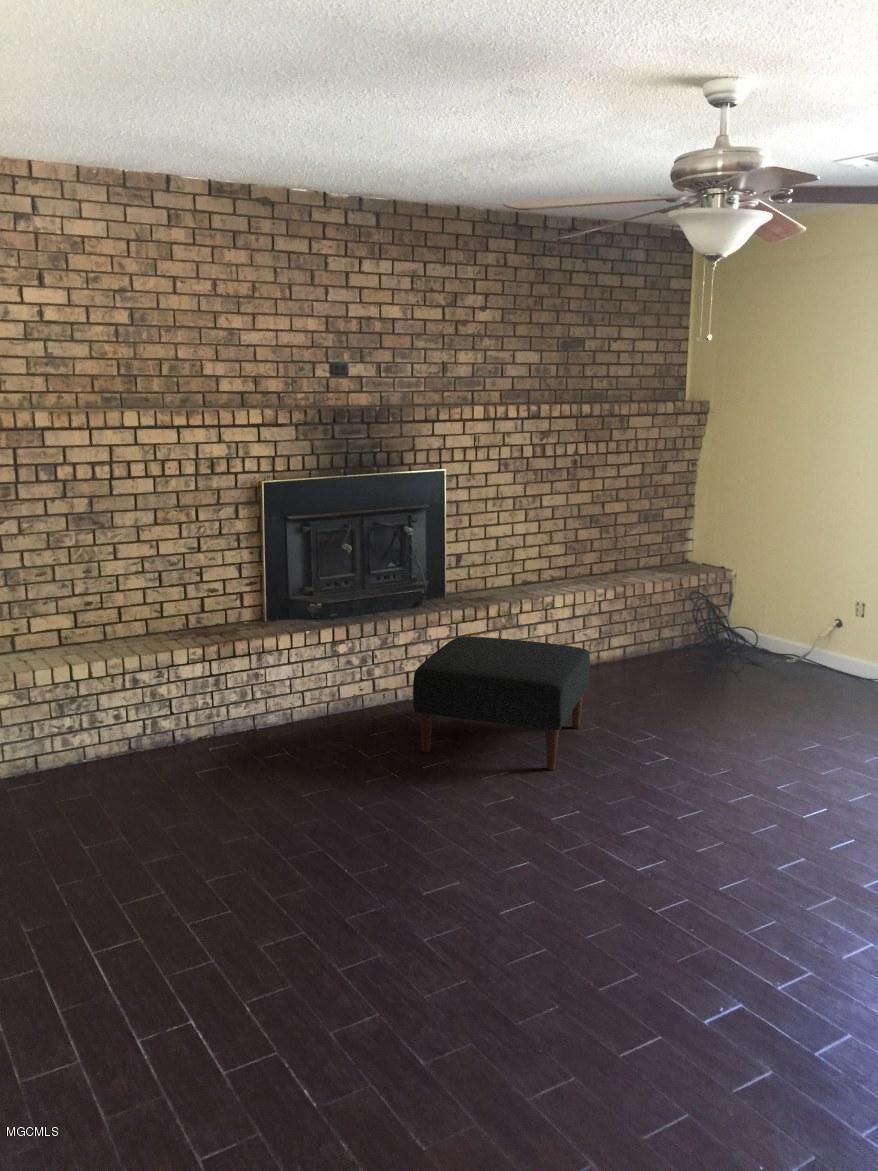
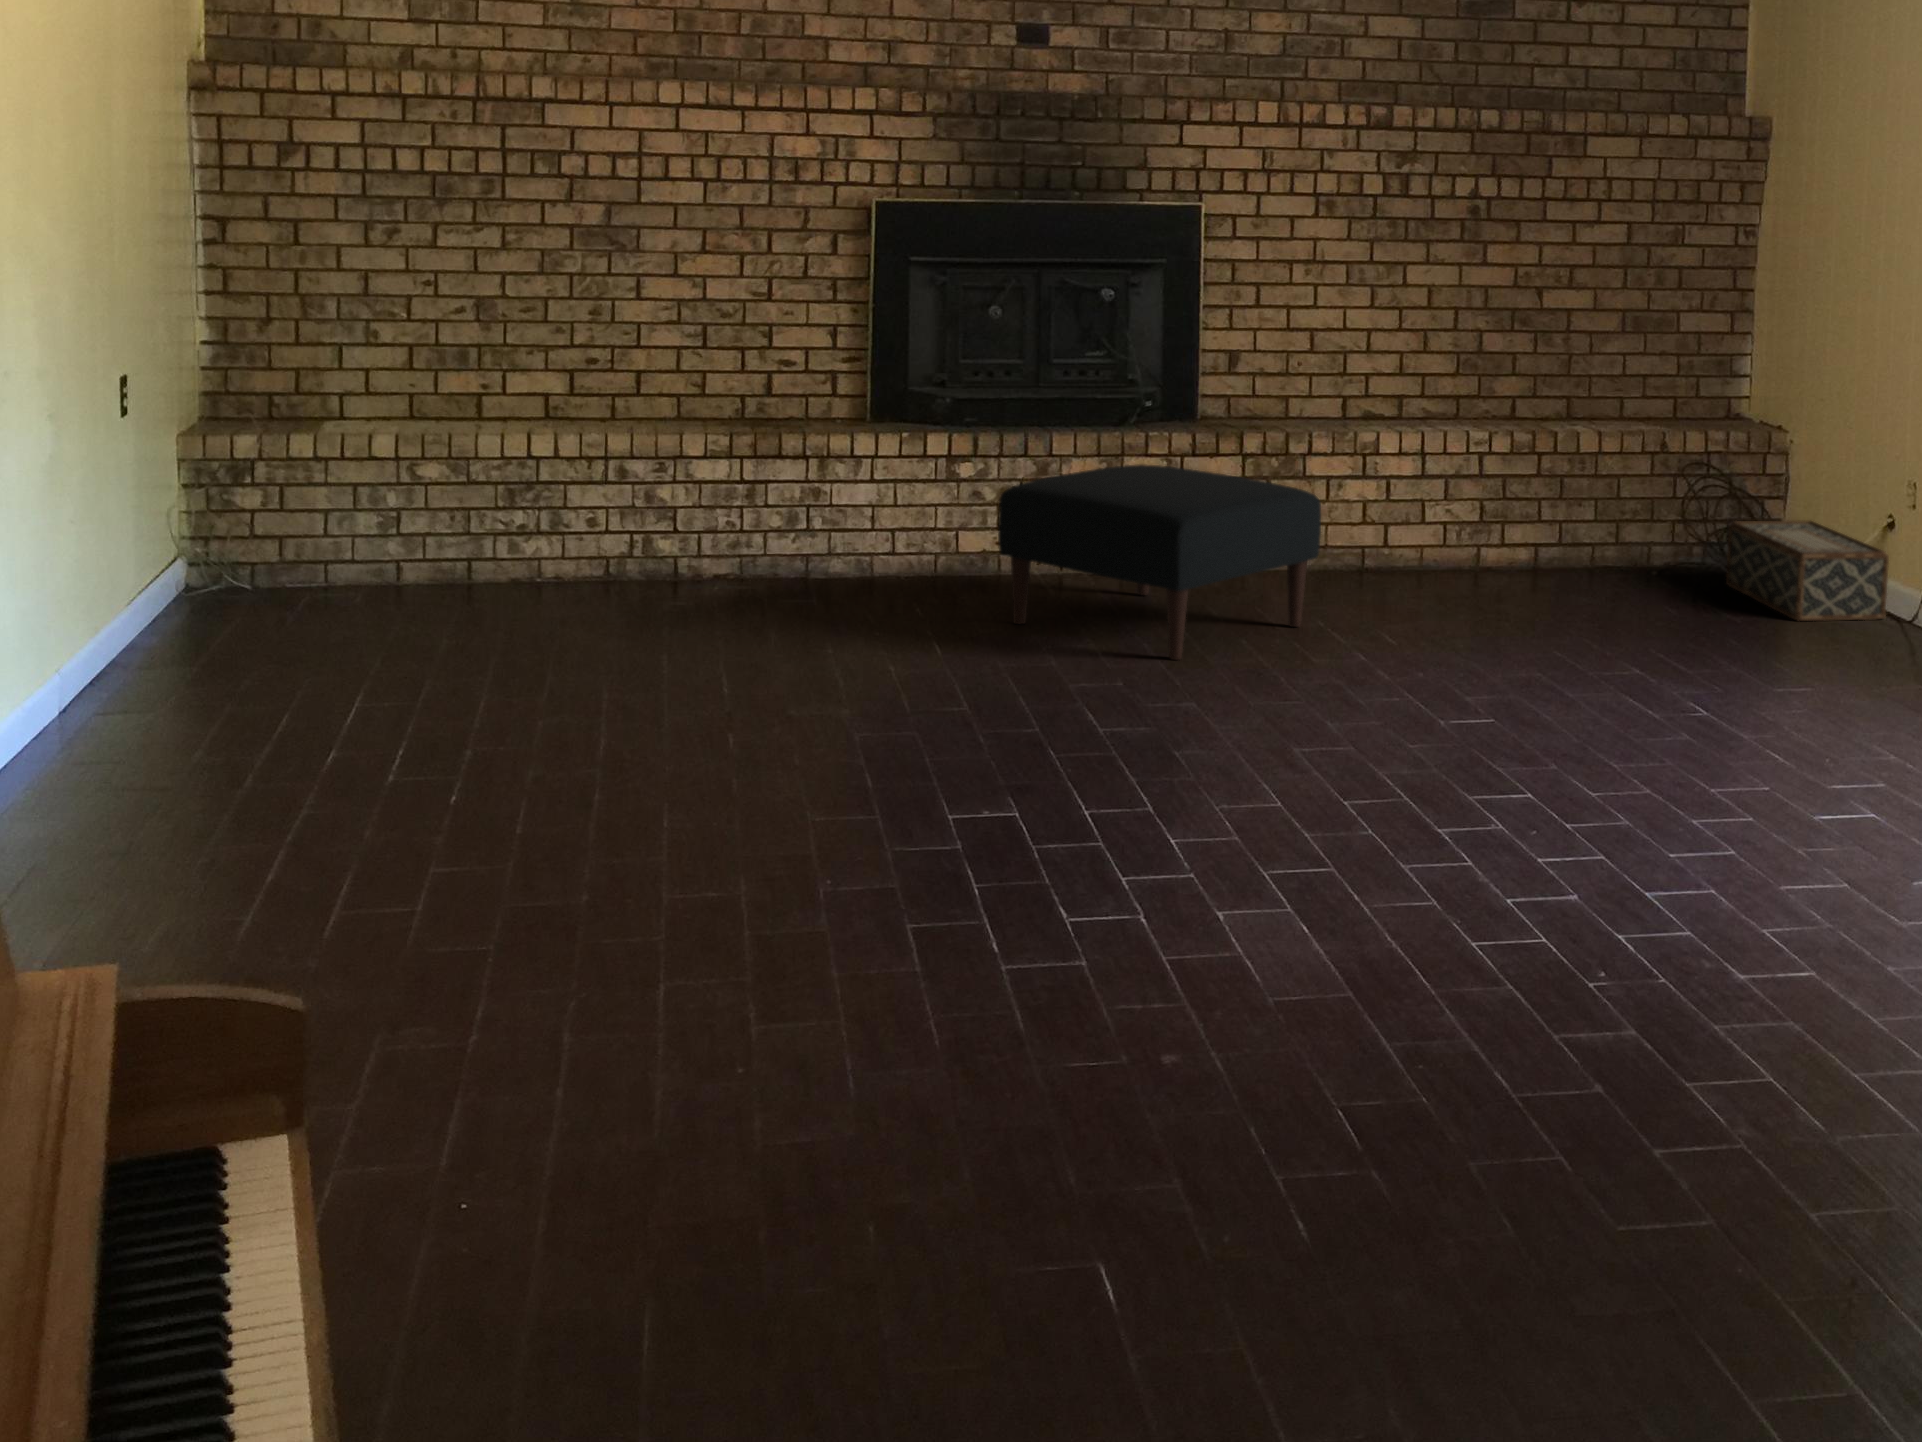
woven basket: none [729,620,836,681] -> present [1726,521,1889,621]

